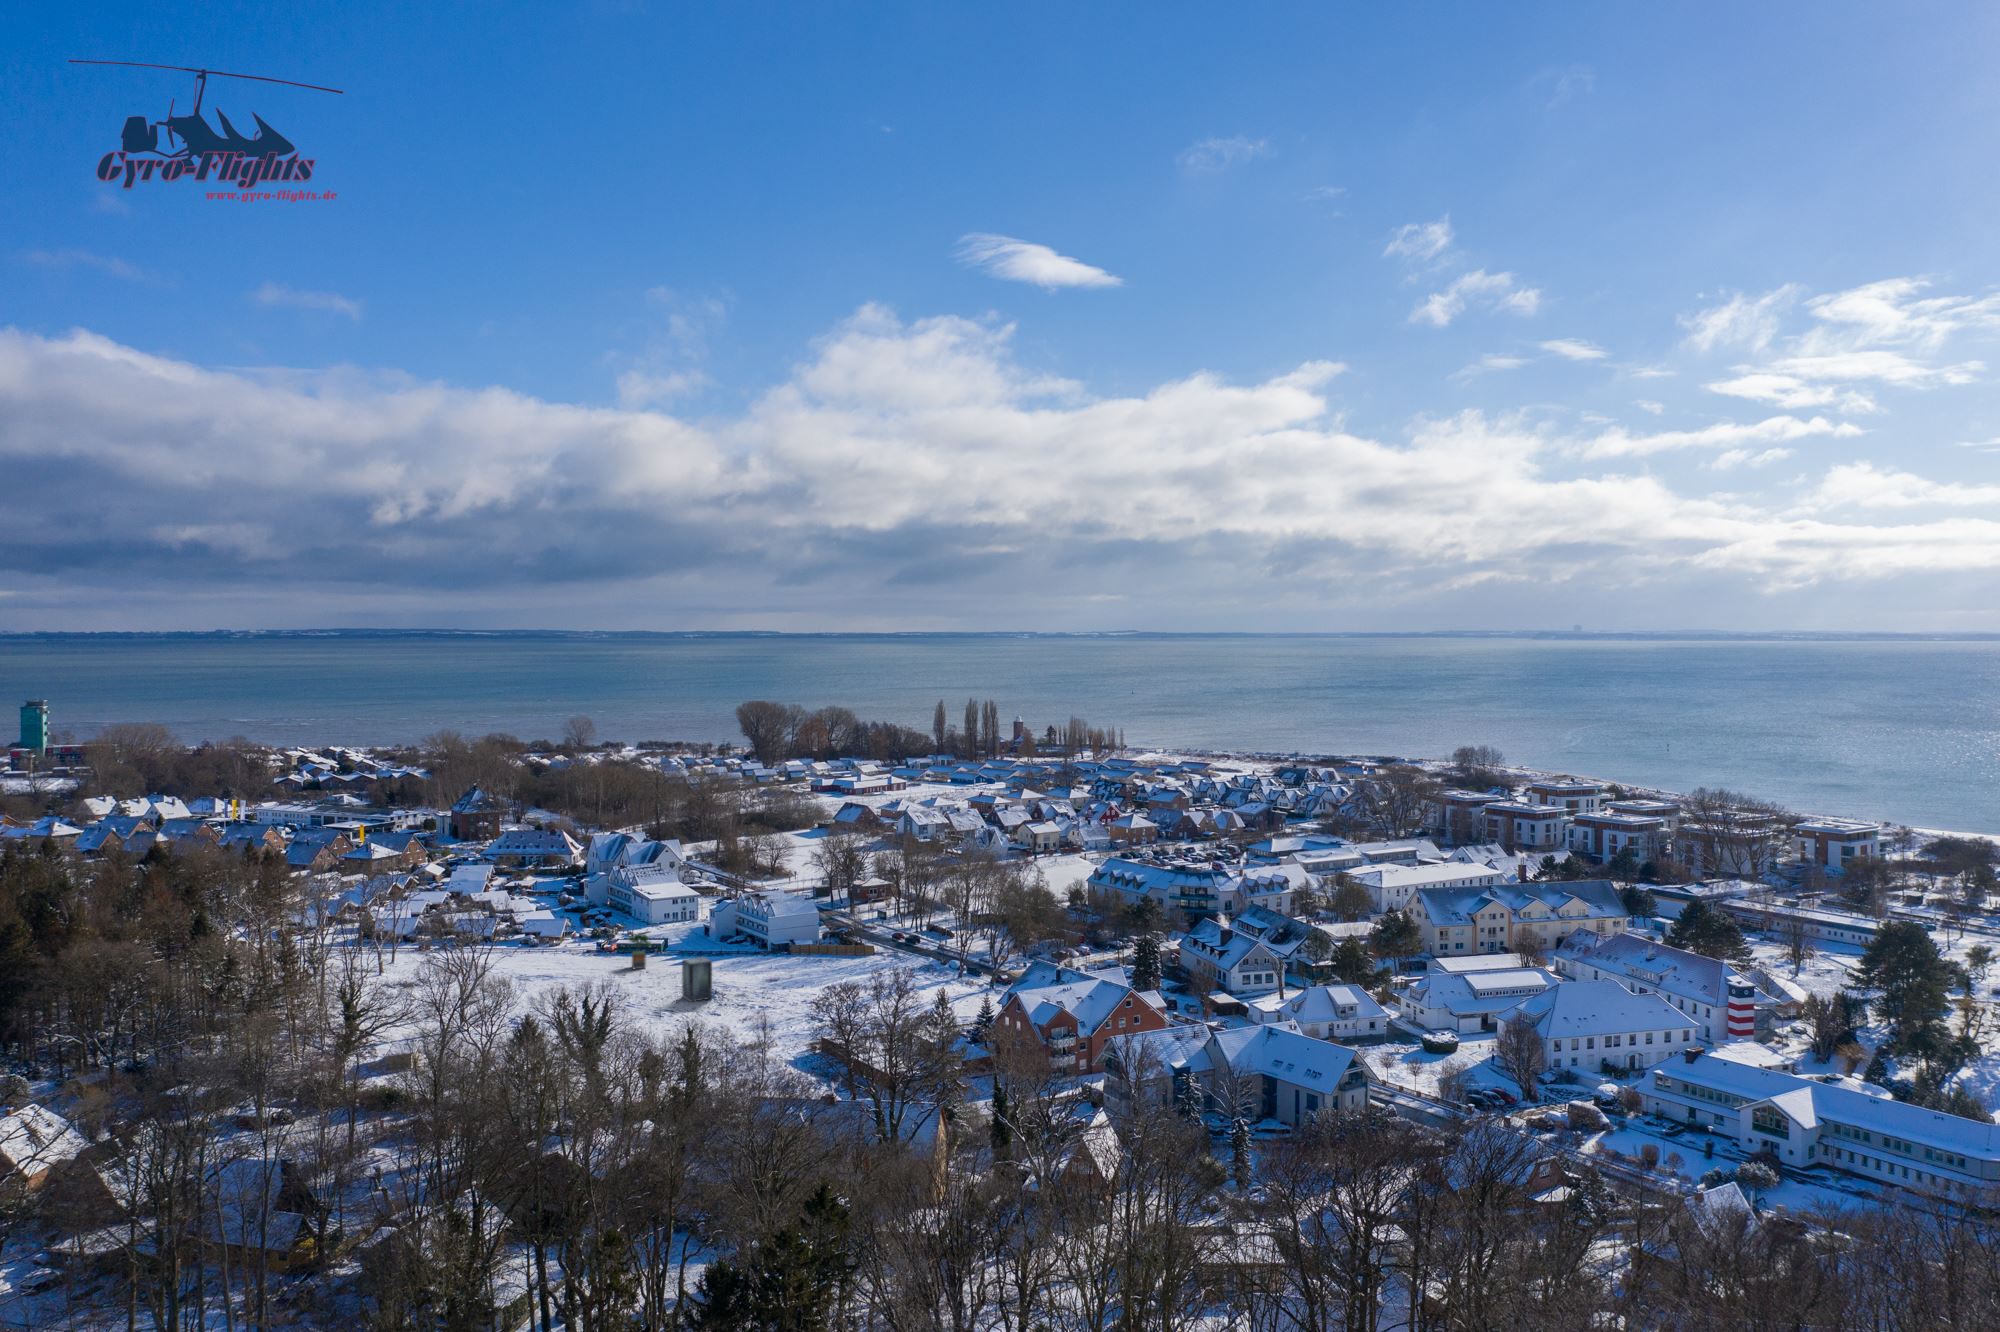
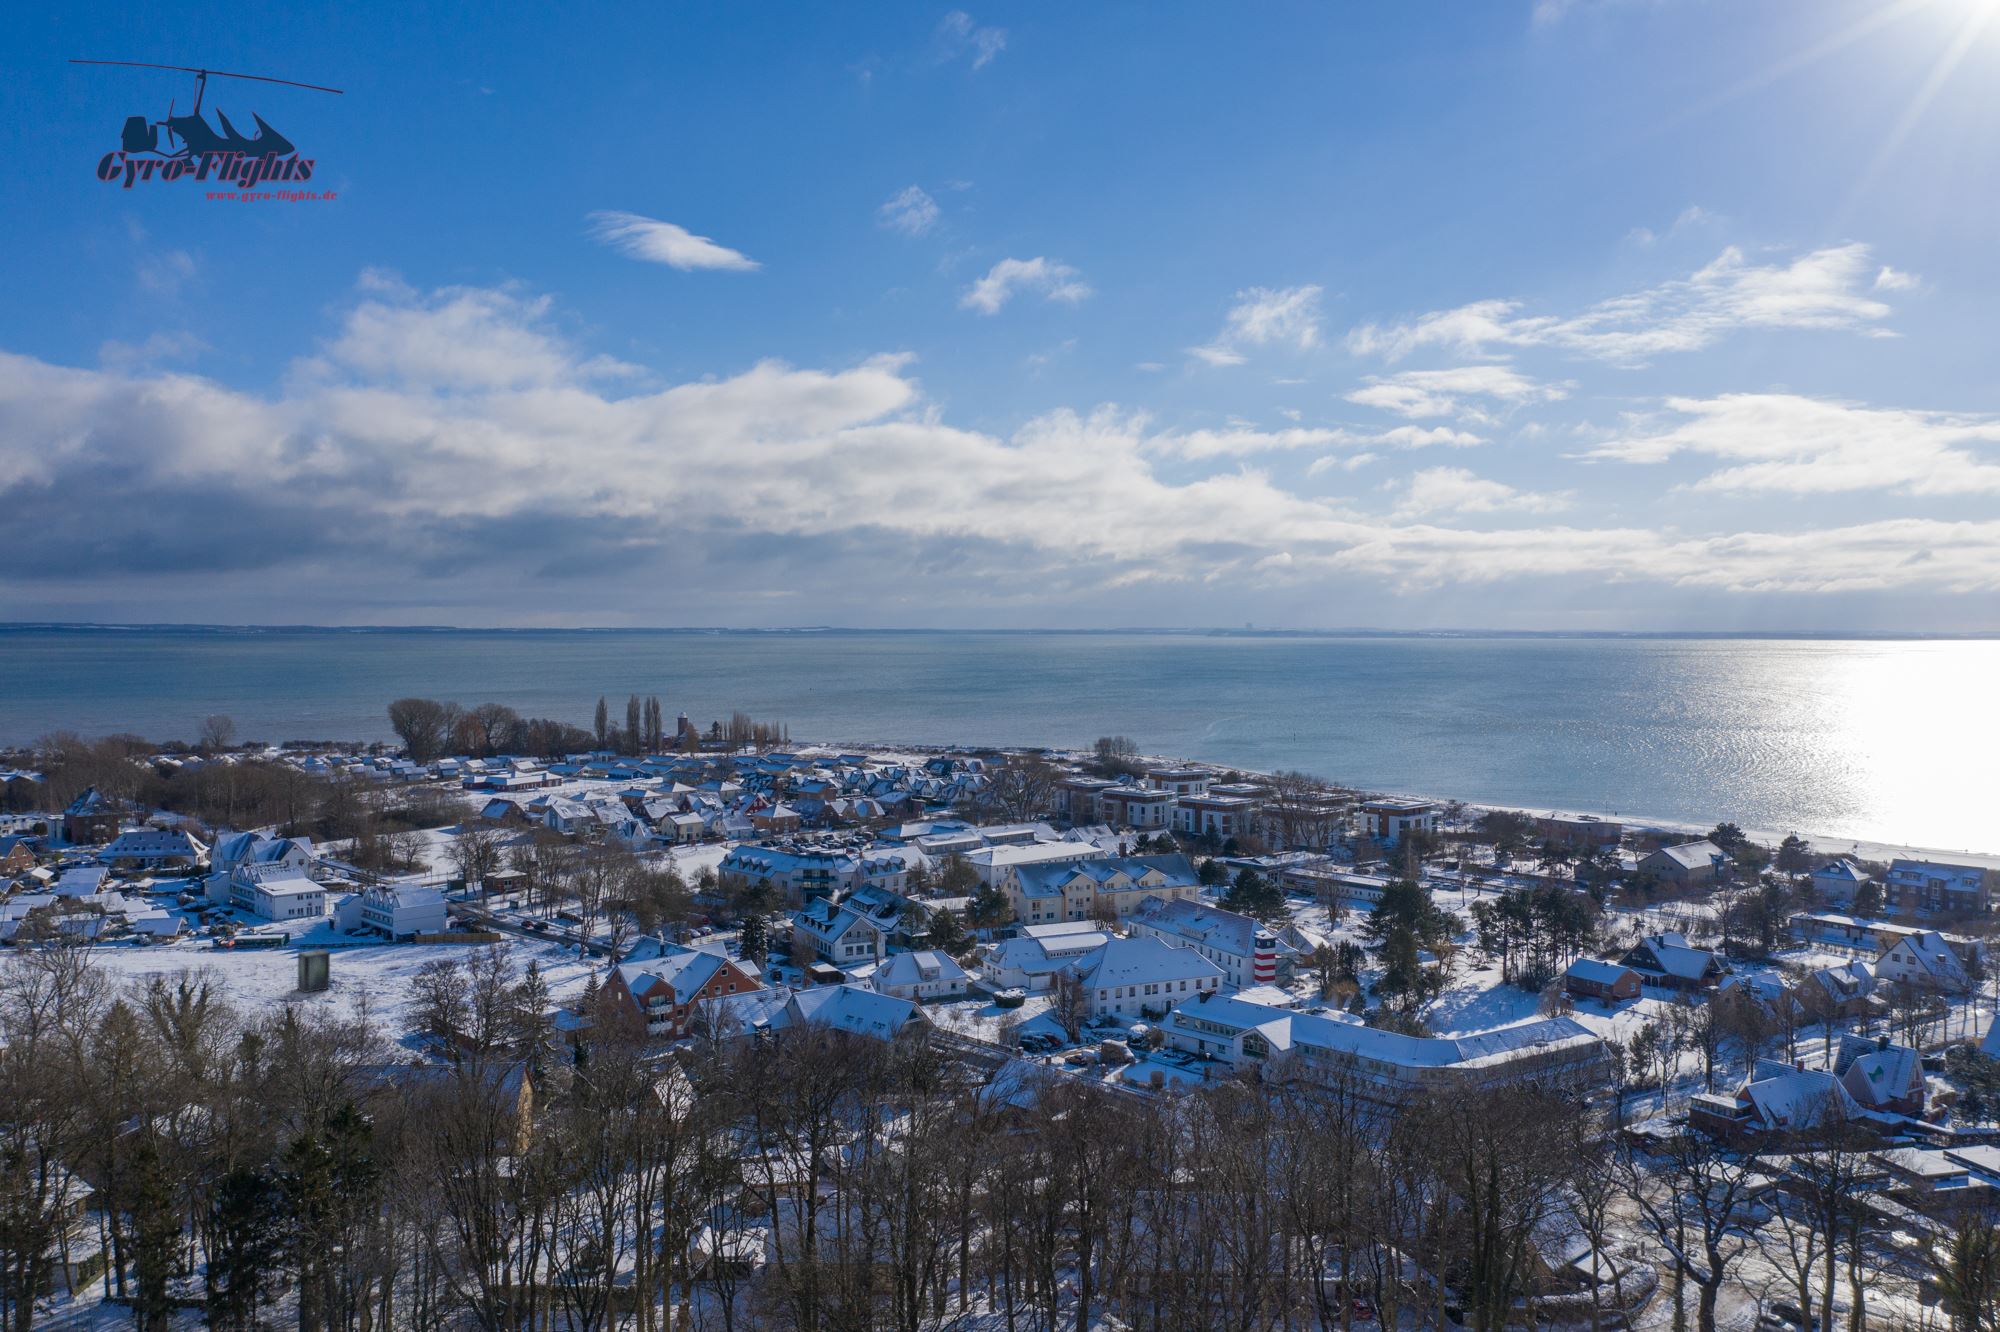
potted tree: present [629,934,651,969] -> none [242,929,269,965]

